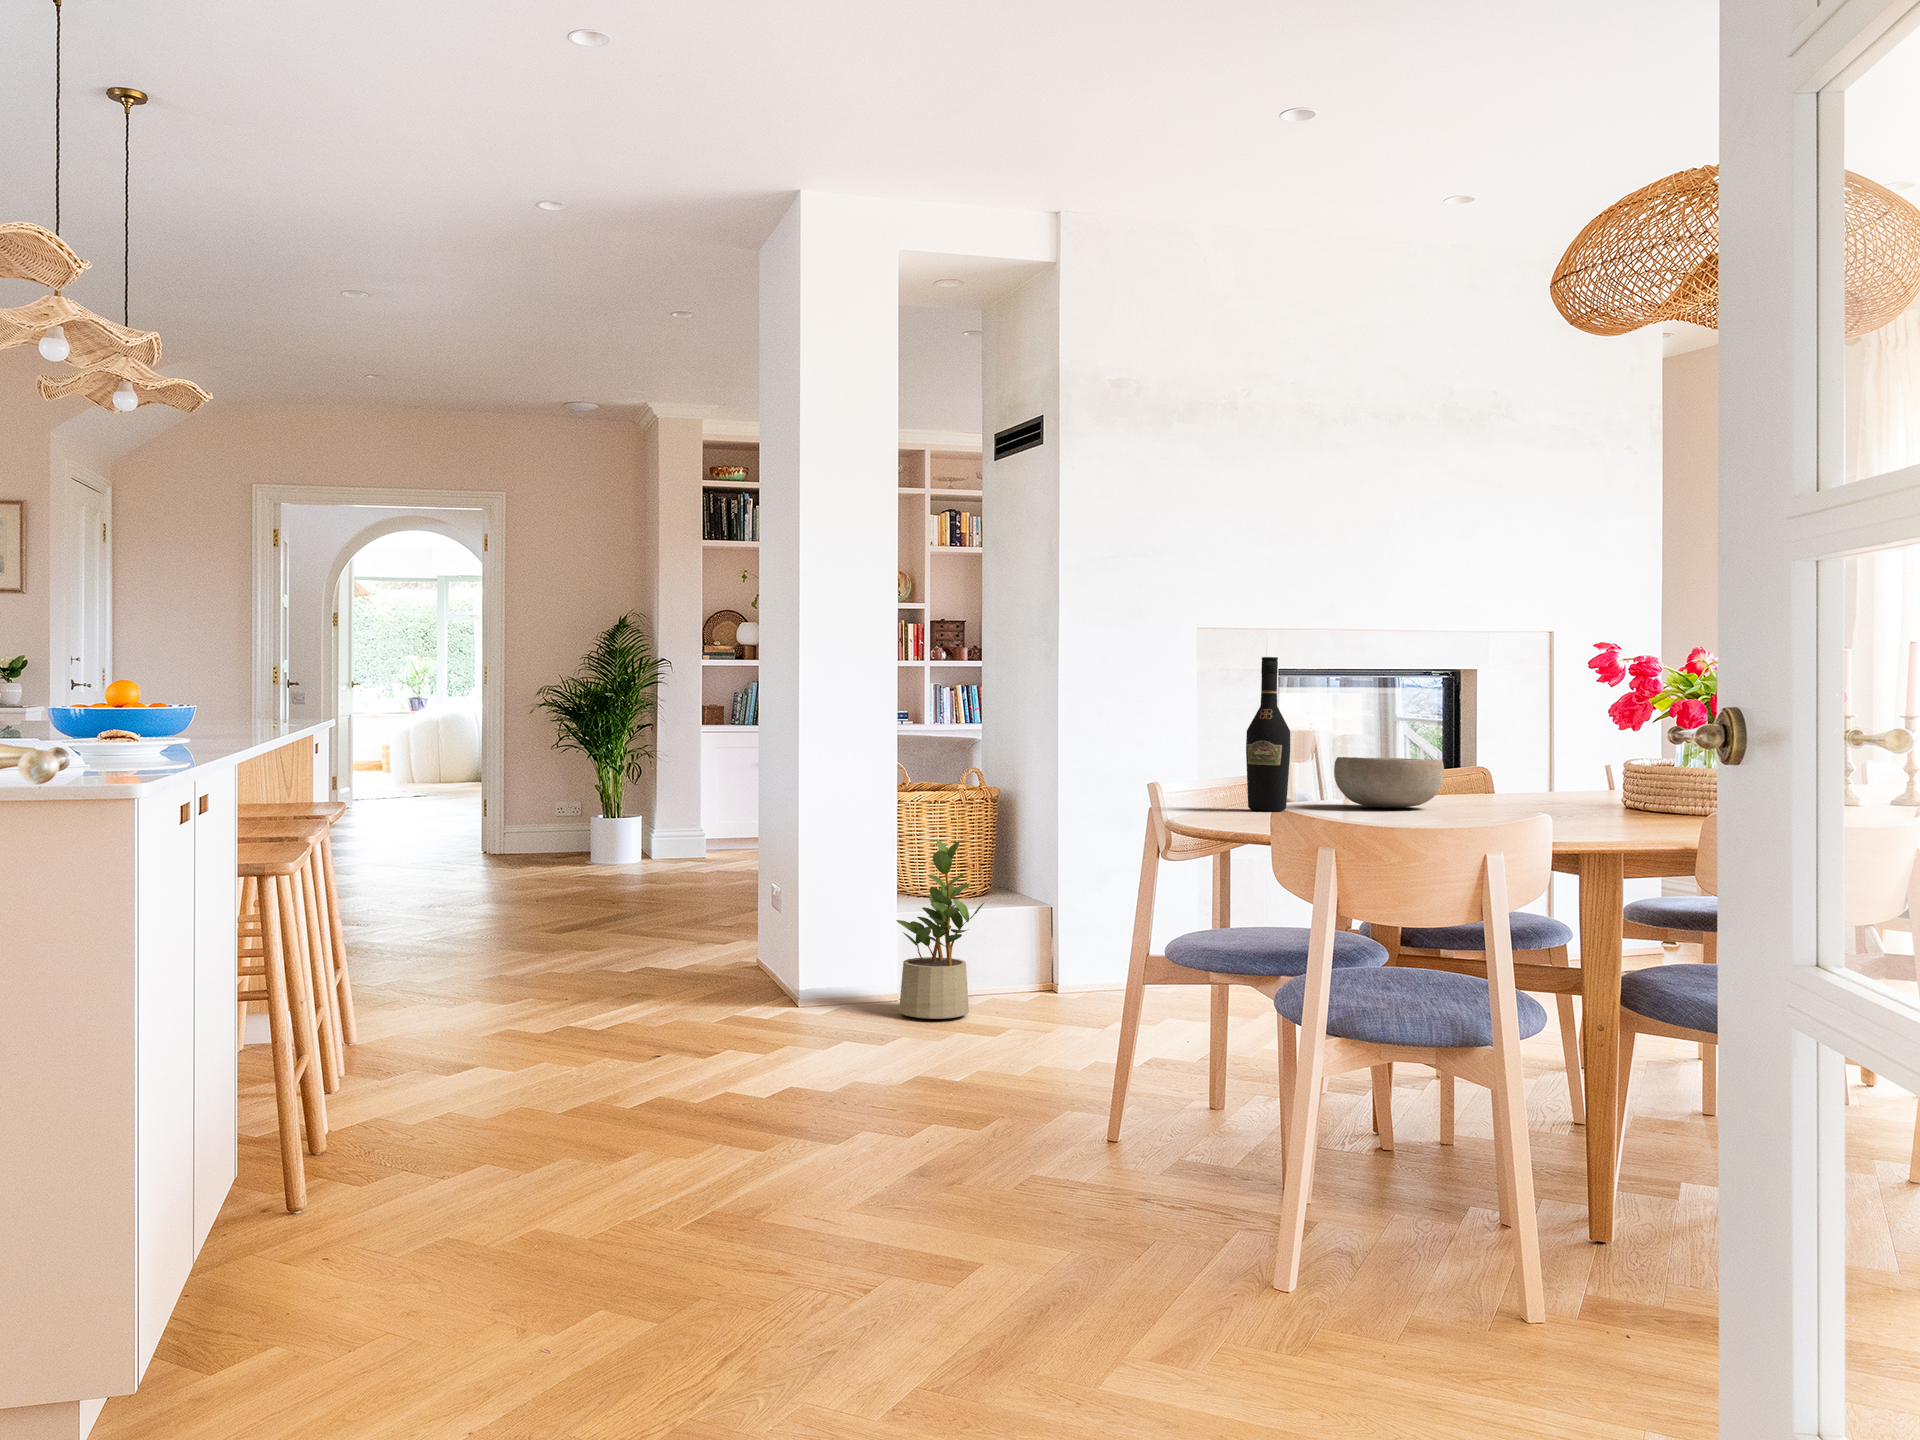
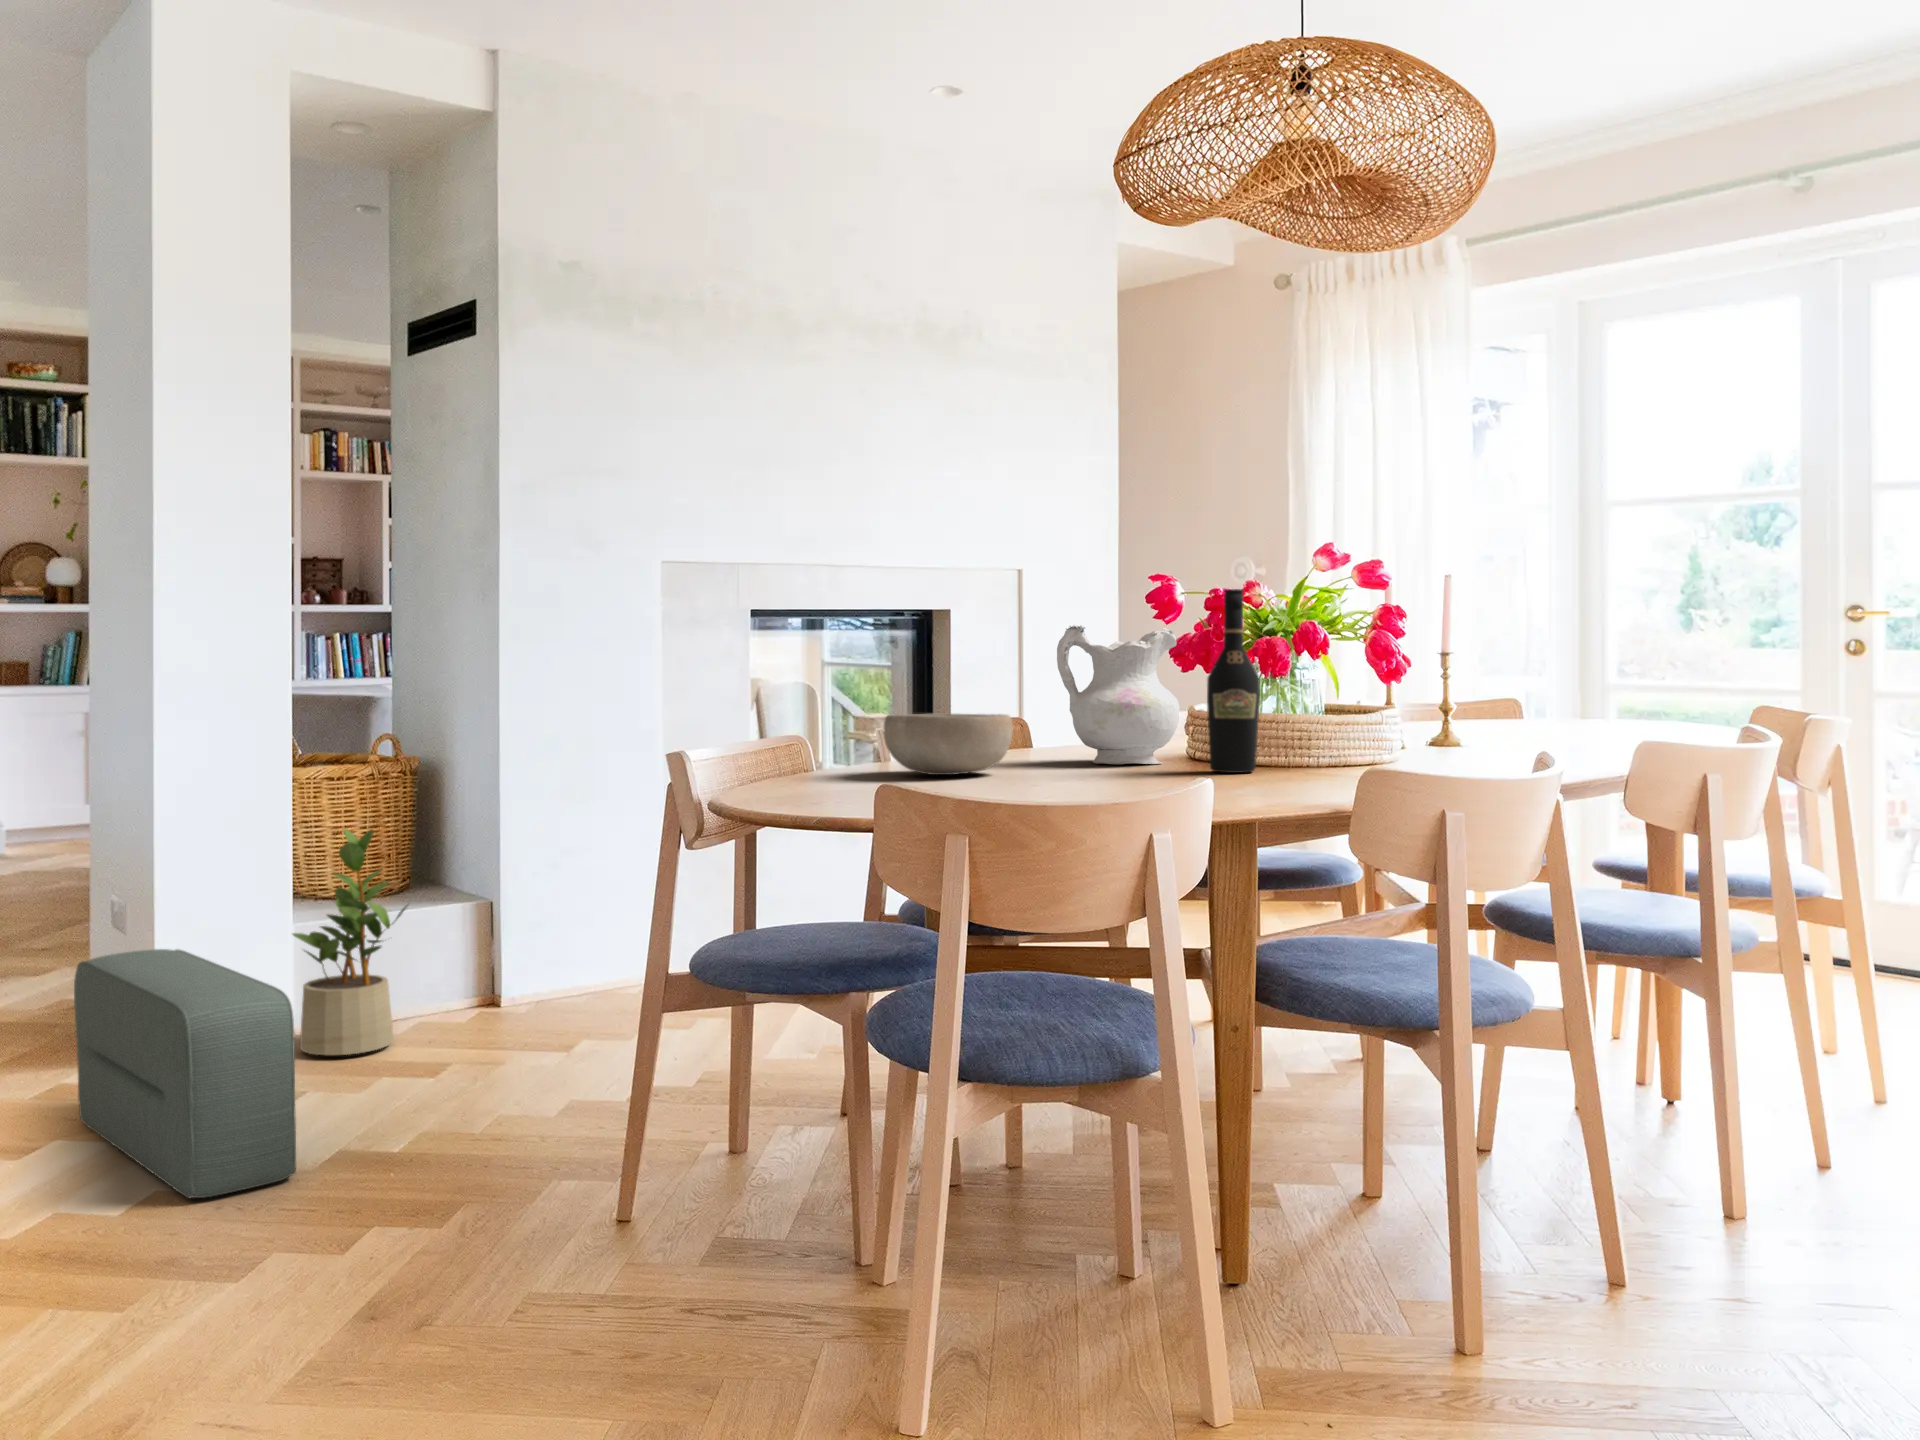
wine bottle: present [1246,657,1290,811] -> present [1207,589,1260,773]
ceramic pitcher: none [1497,686,1609,808] -> present [1057,625,1179,764]
pouf: none [745,919,888,1095] -> present [74,949,296,1198]

